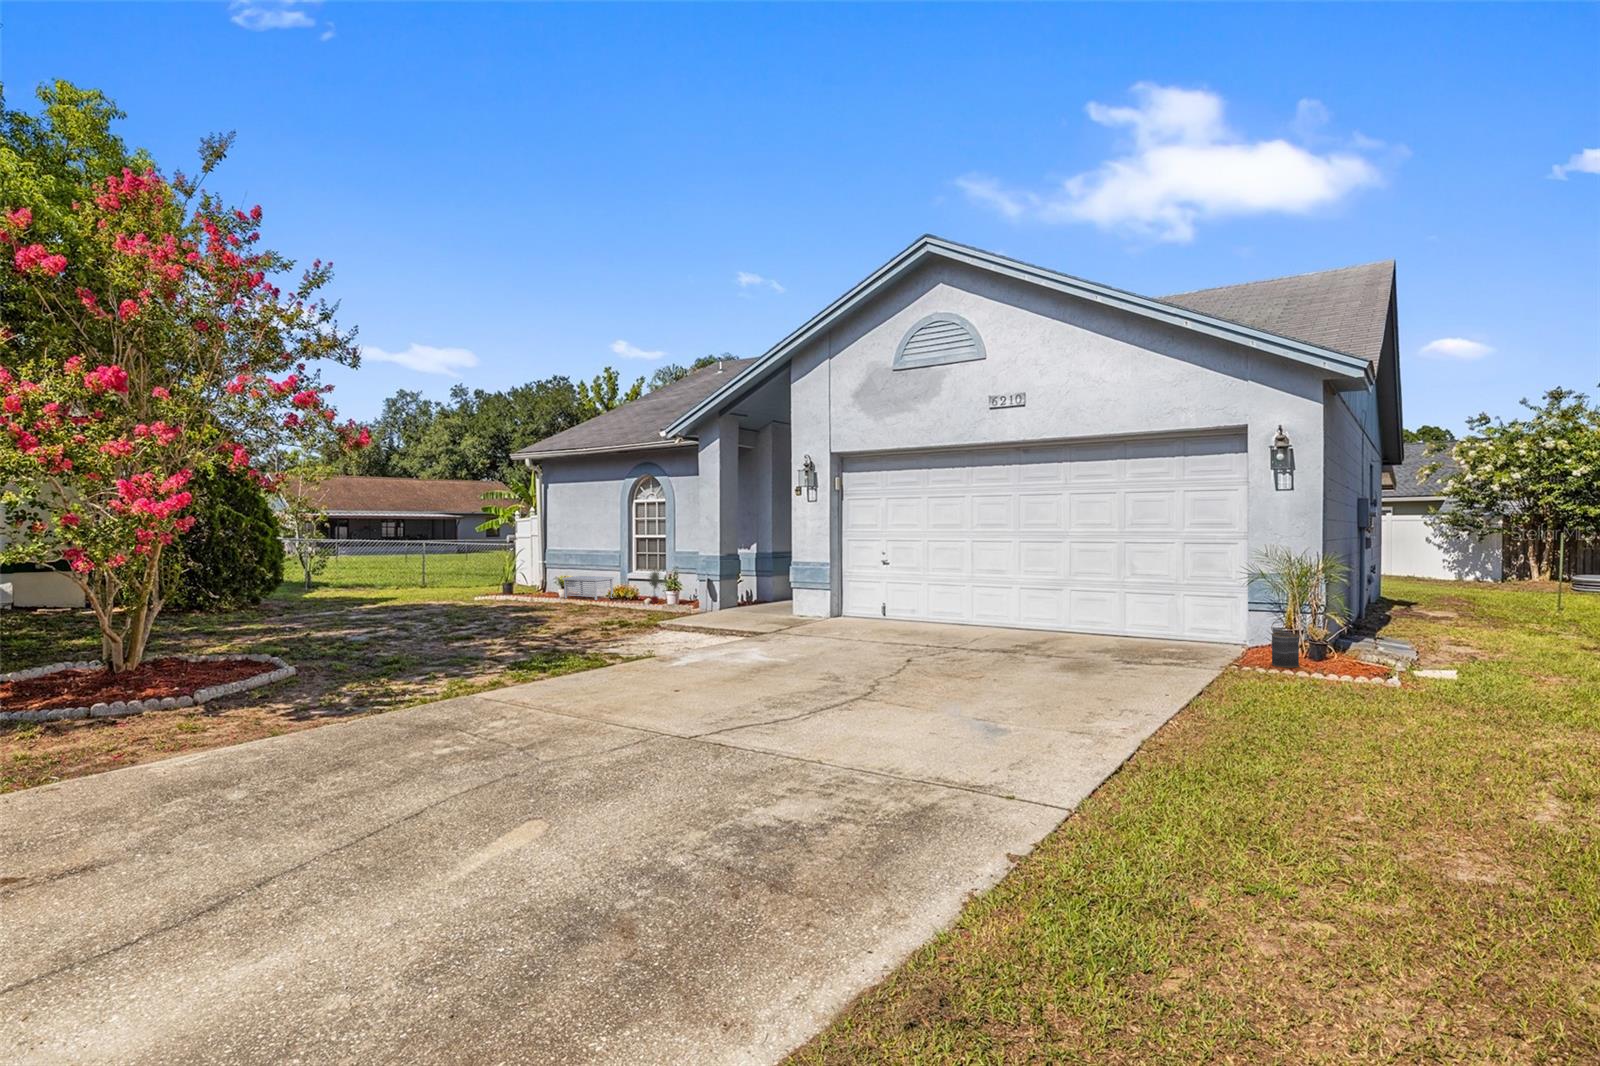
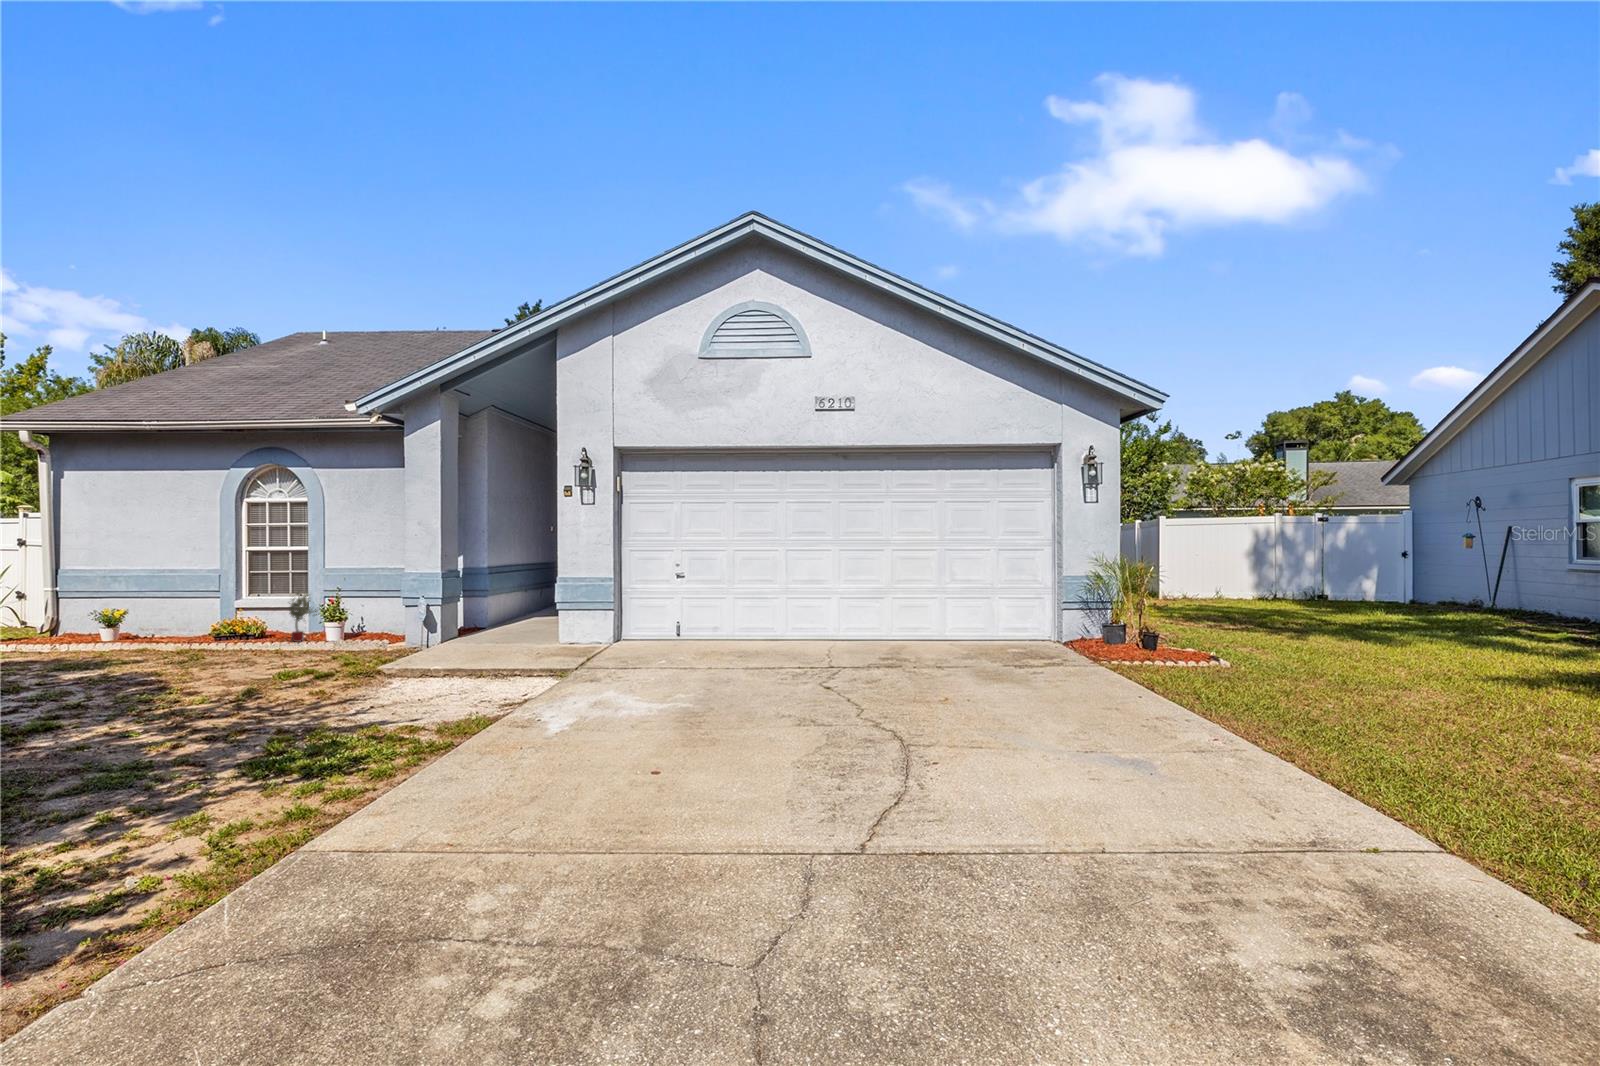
storage bench: present [562,576,614,600] -> none [103,608,206,644]
basket: present [1271,619,1299,668] -> none [1112,616,1134,659]

